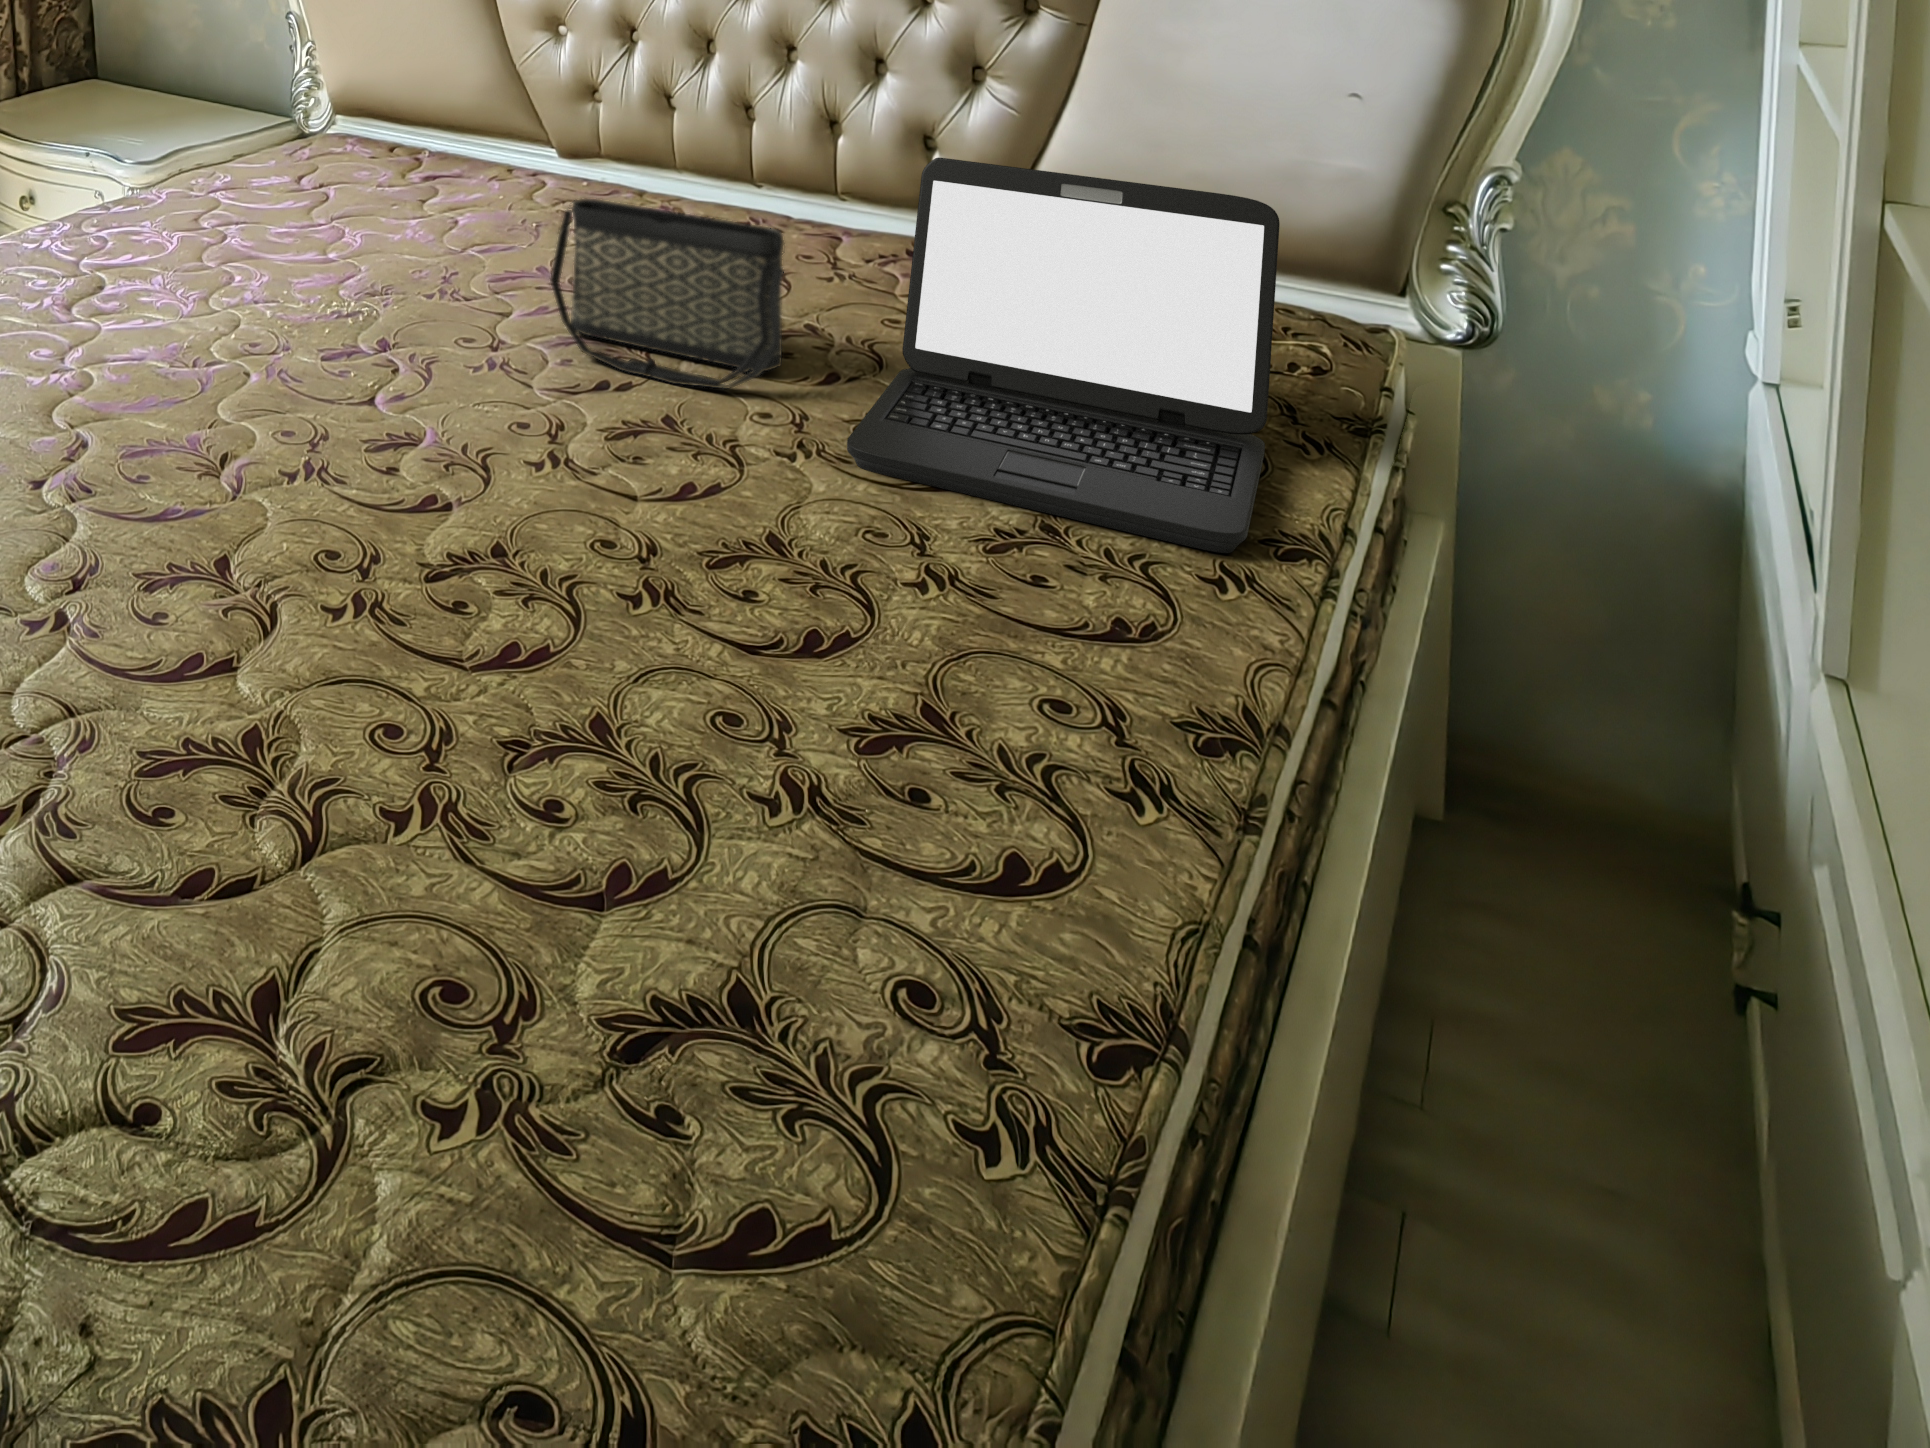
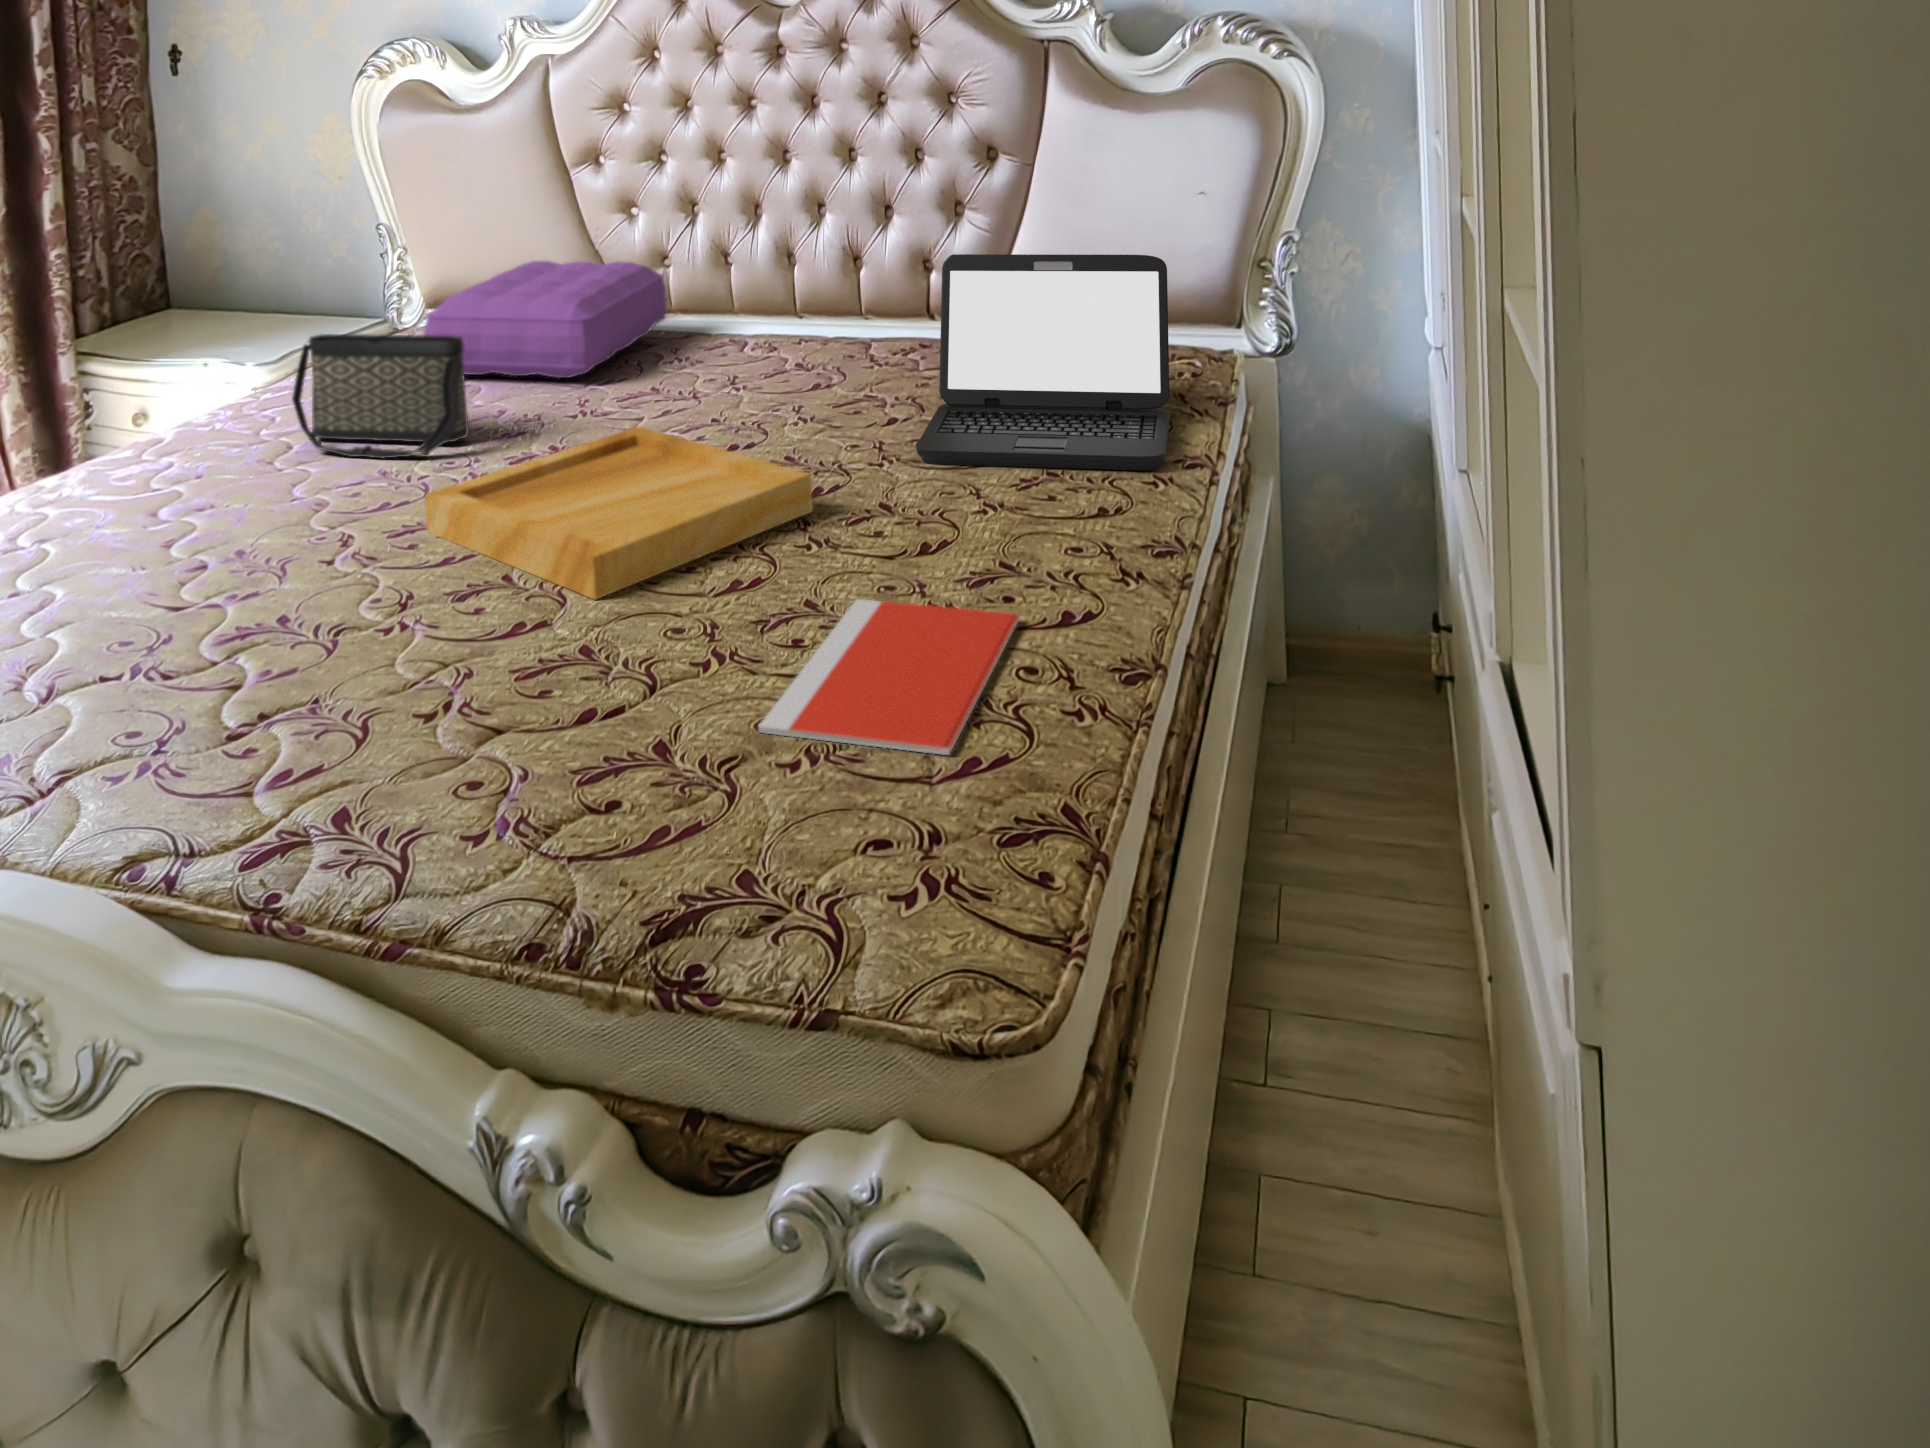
pillow: none [277,83,583,241] -> present [424,261,667,378]
handbag: present [550,199,784,389] -> present [292,334,469,458]
tray: none [162,345,667,637] -> present [425,427,813,600]
notebook: none [427,734,932,1181] -> present [758,599,1020,755]

